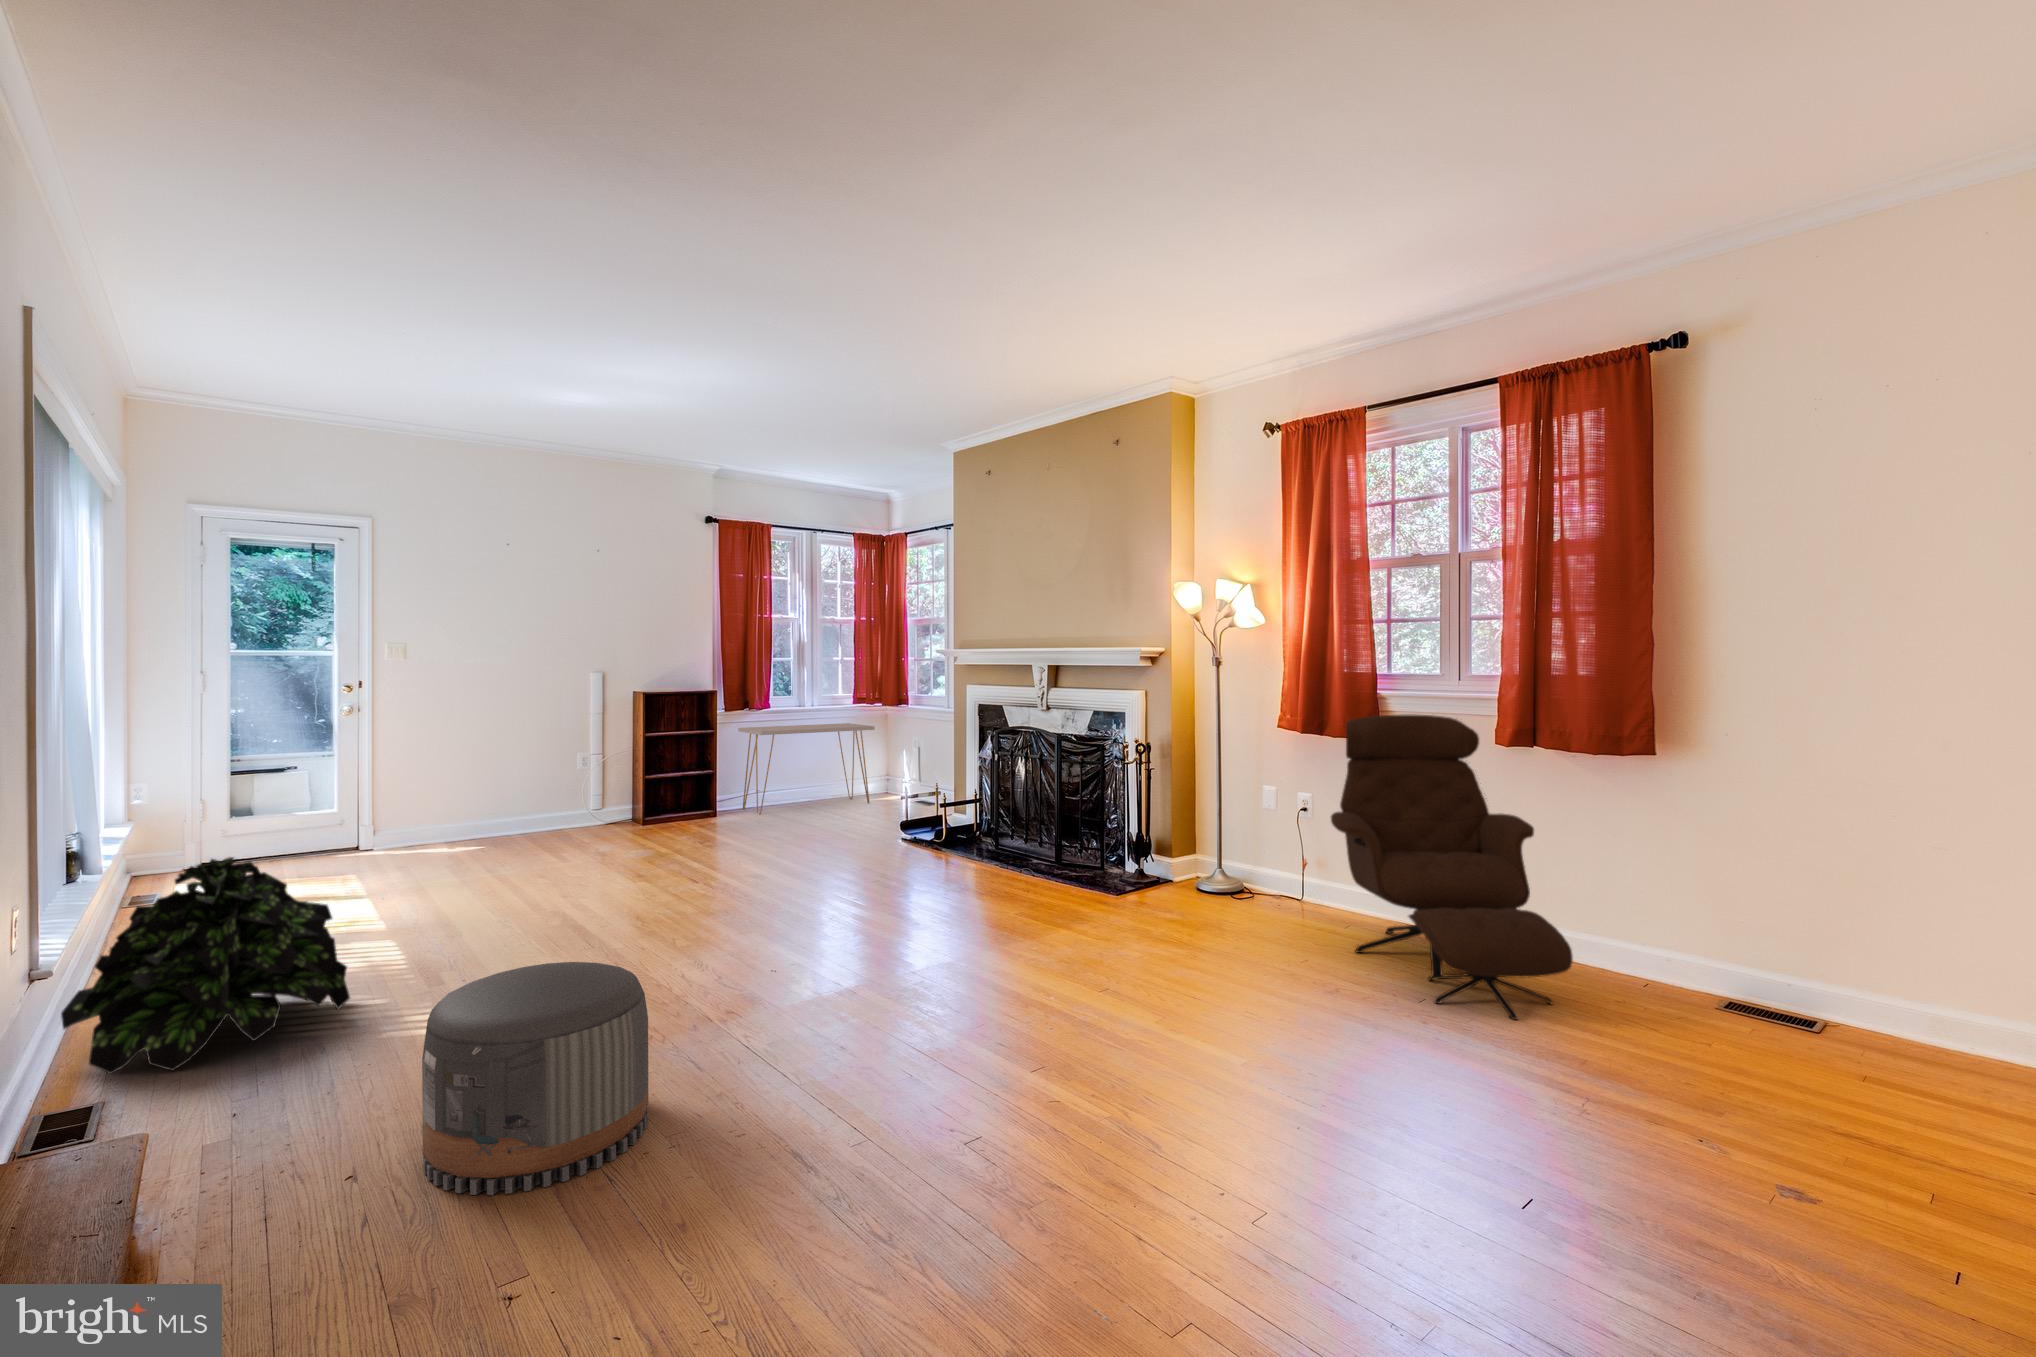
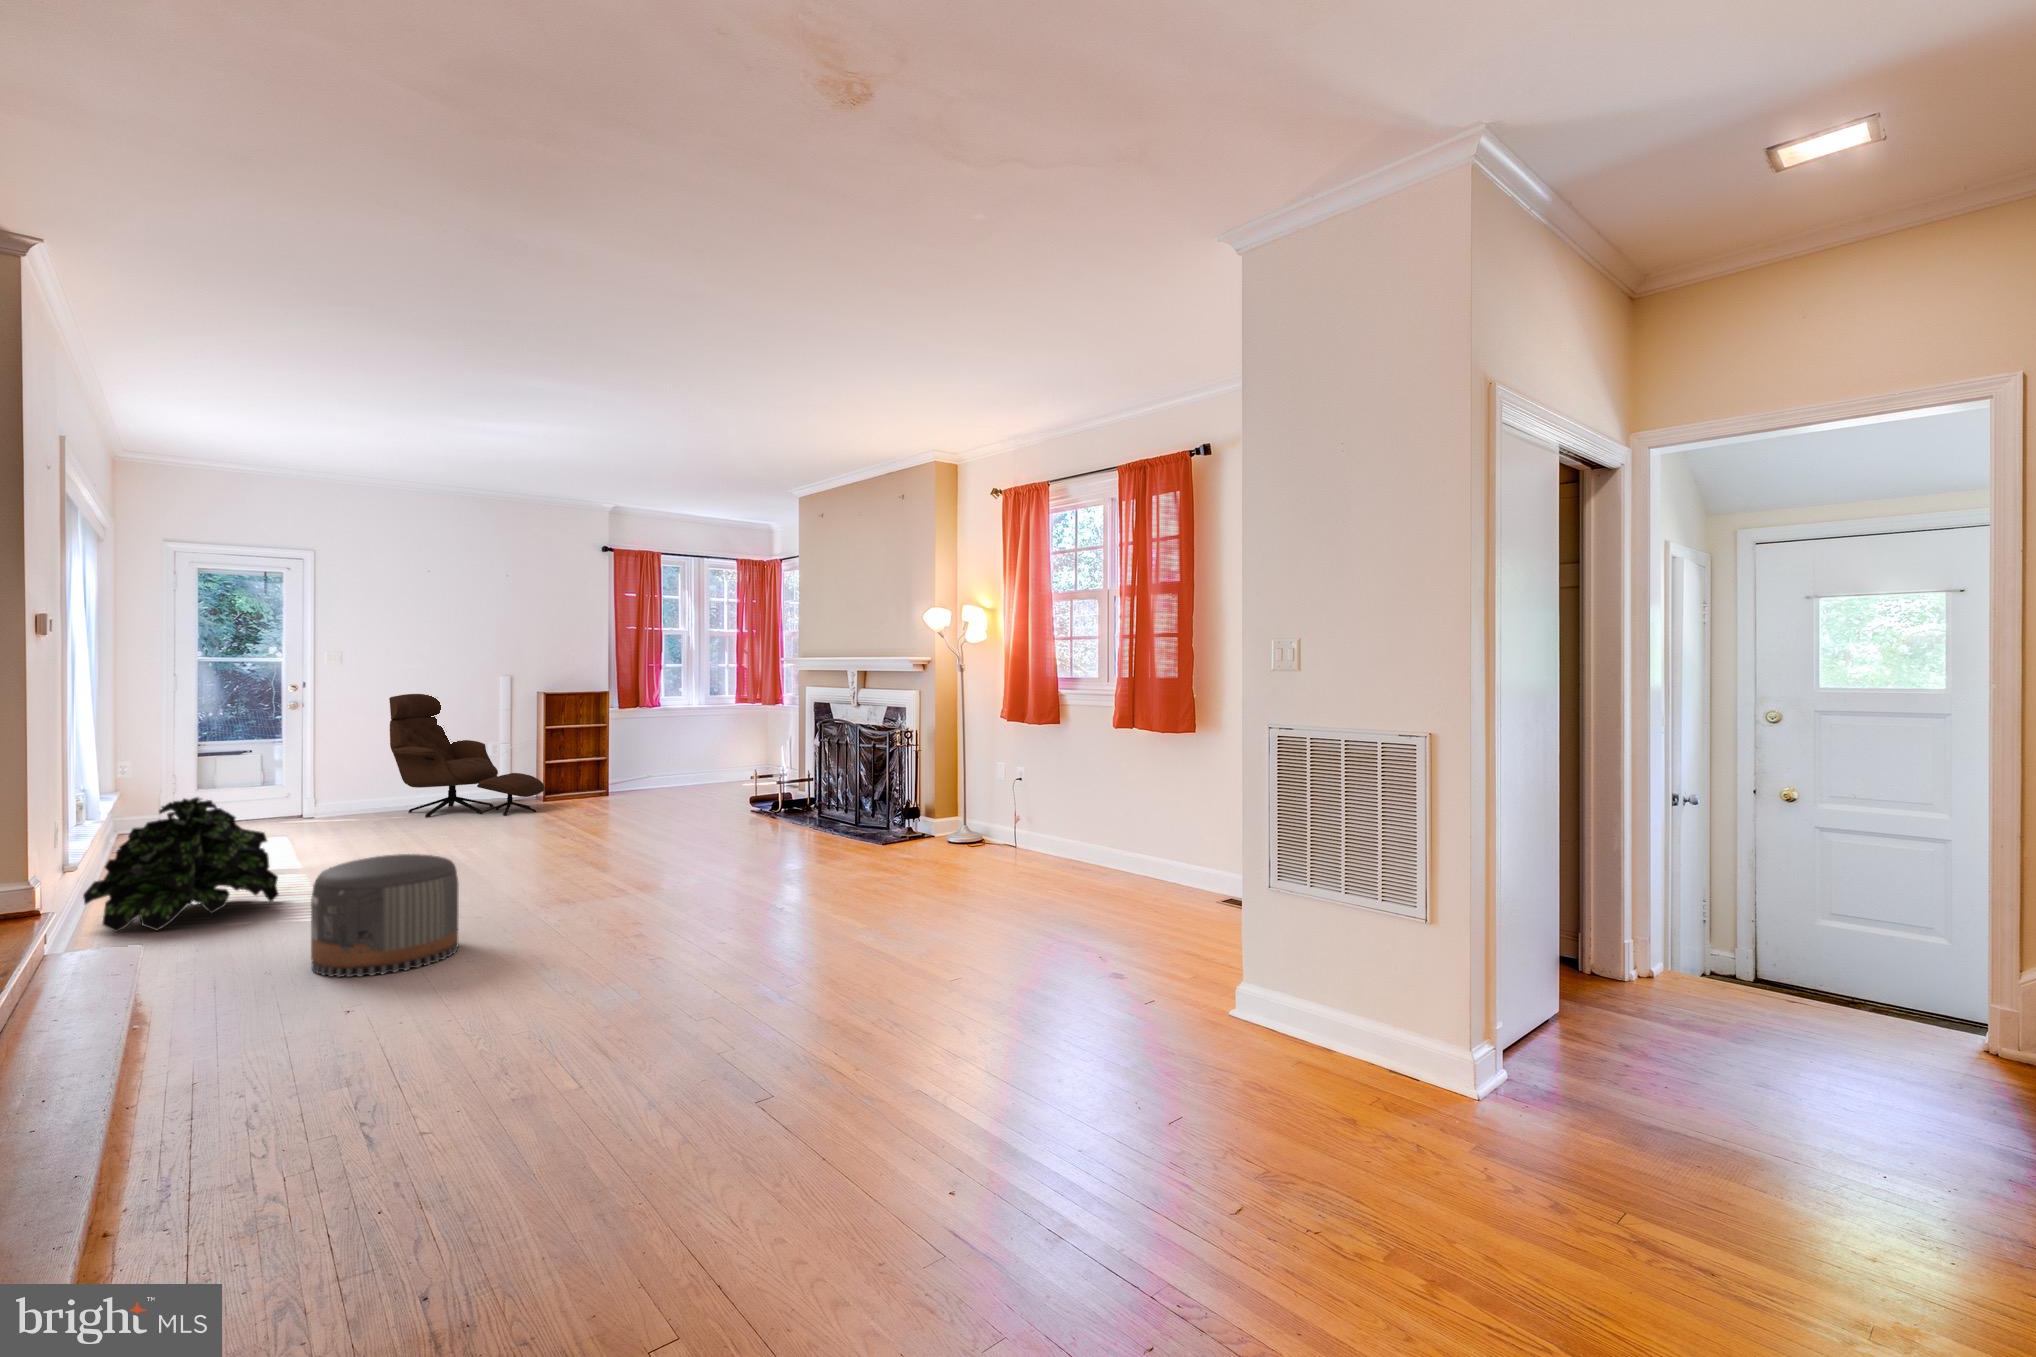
lounge chair: present [1331,714,1573,1020] -> present [389,694,545,817]
console table: present [738,723,875,814] -> none [632,720,749,795]

